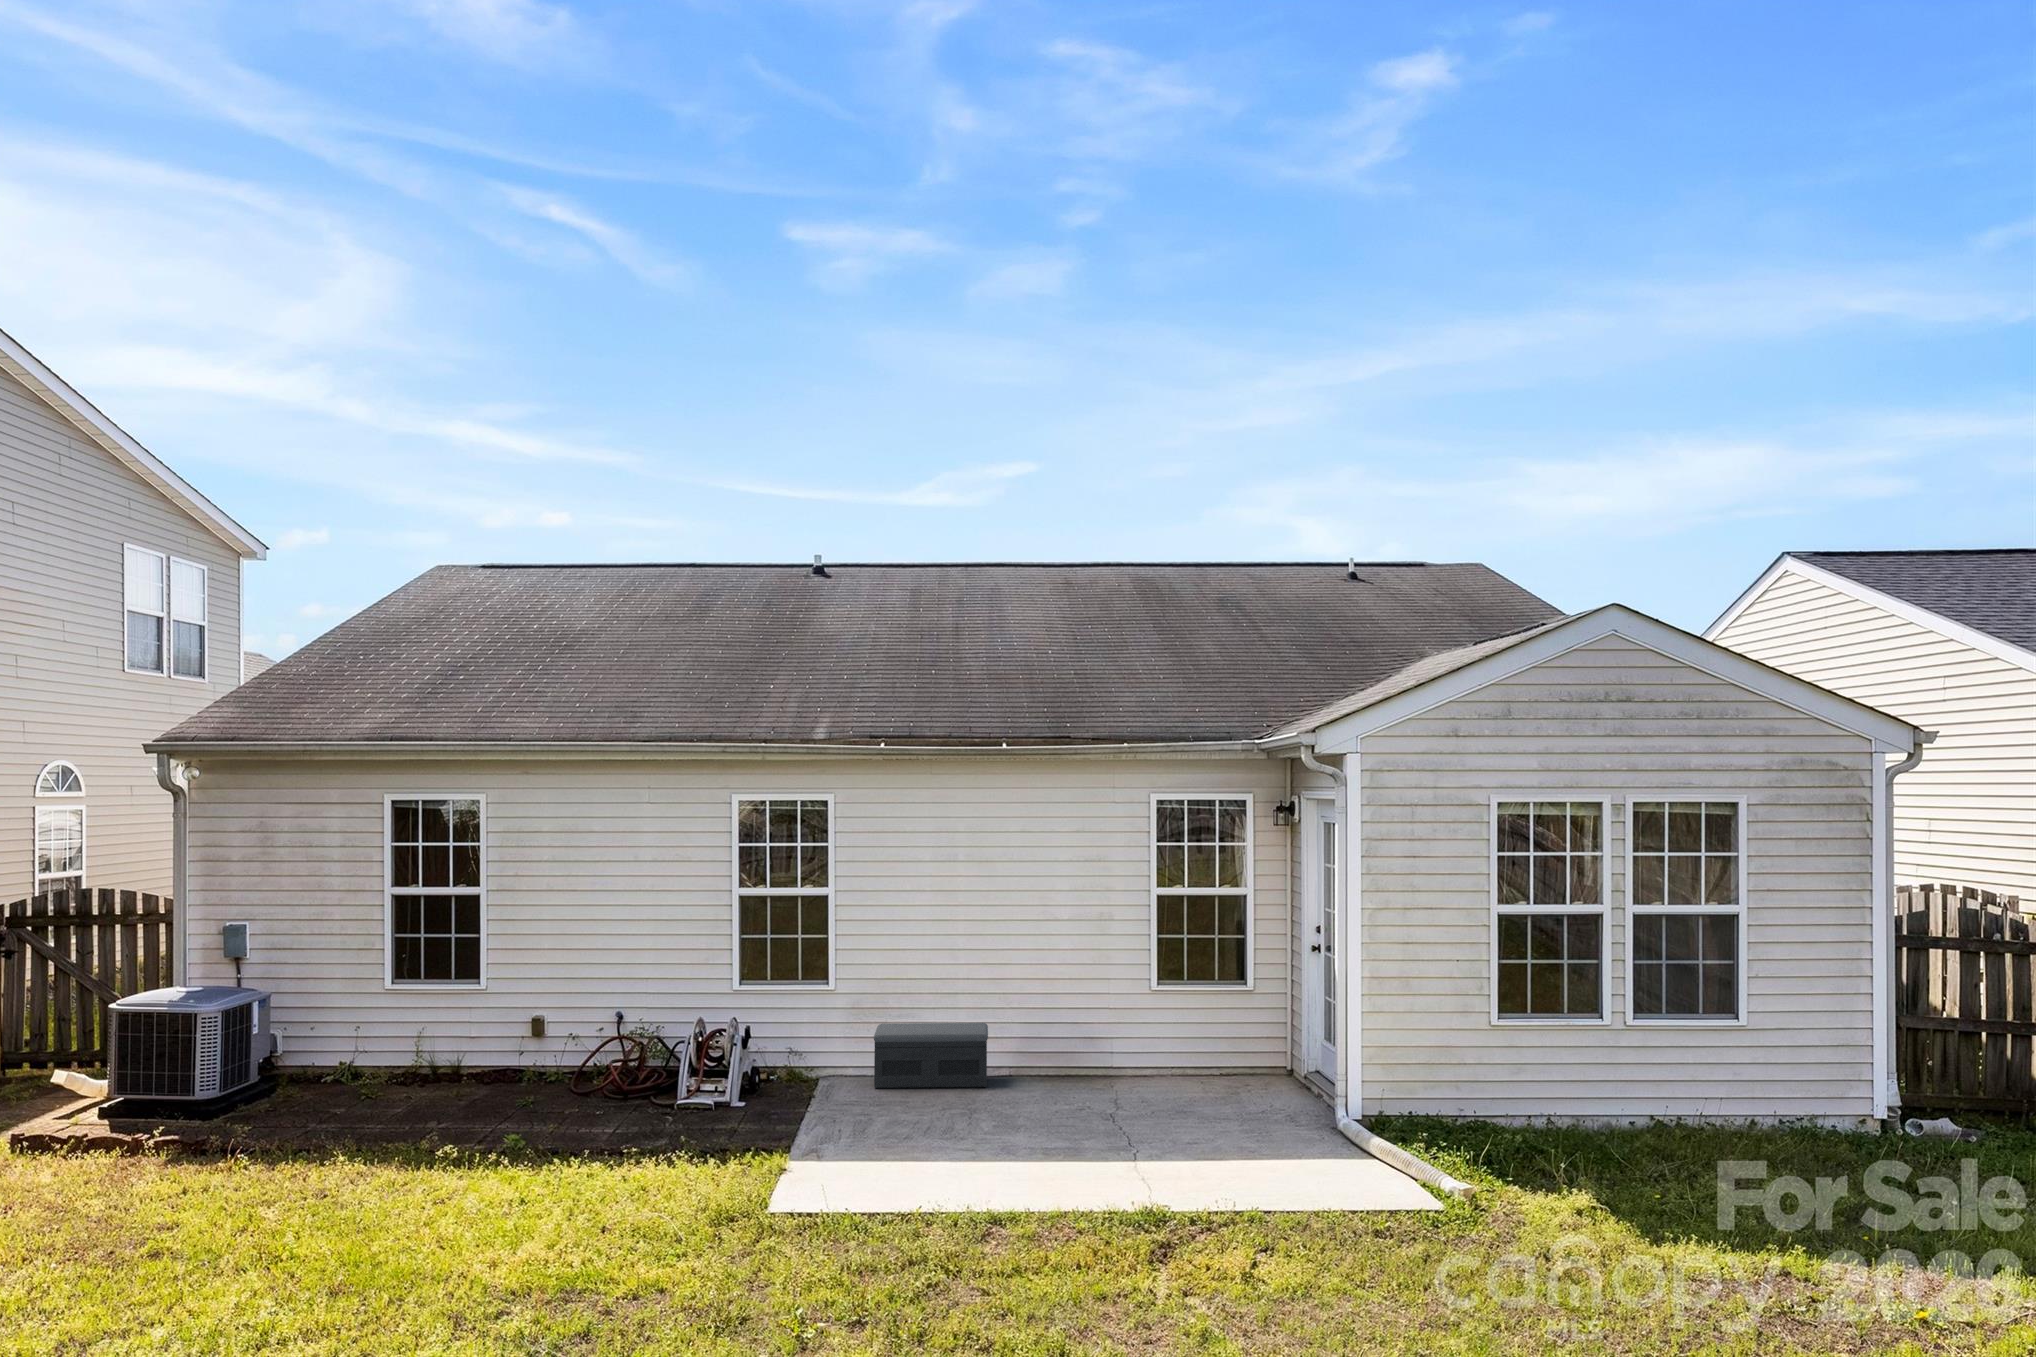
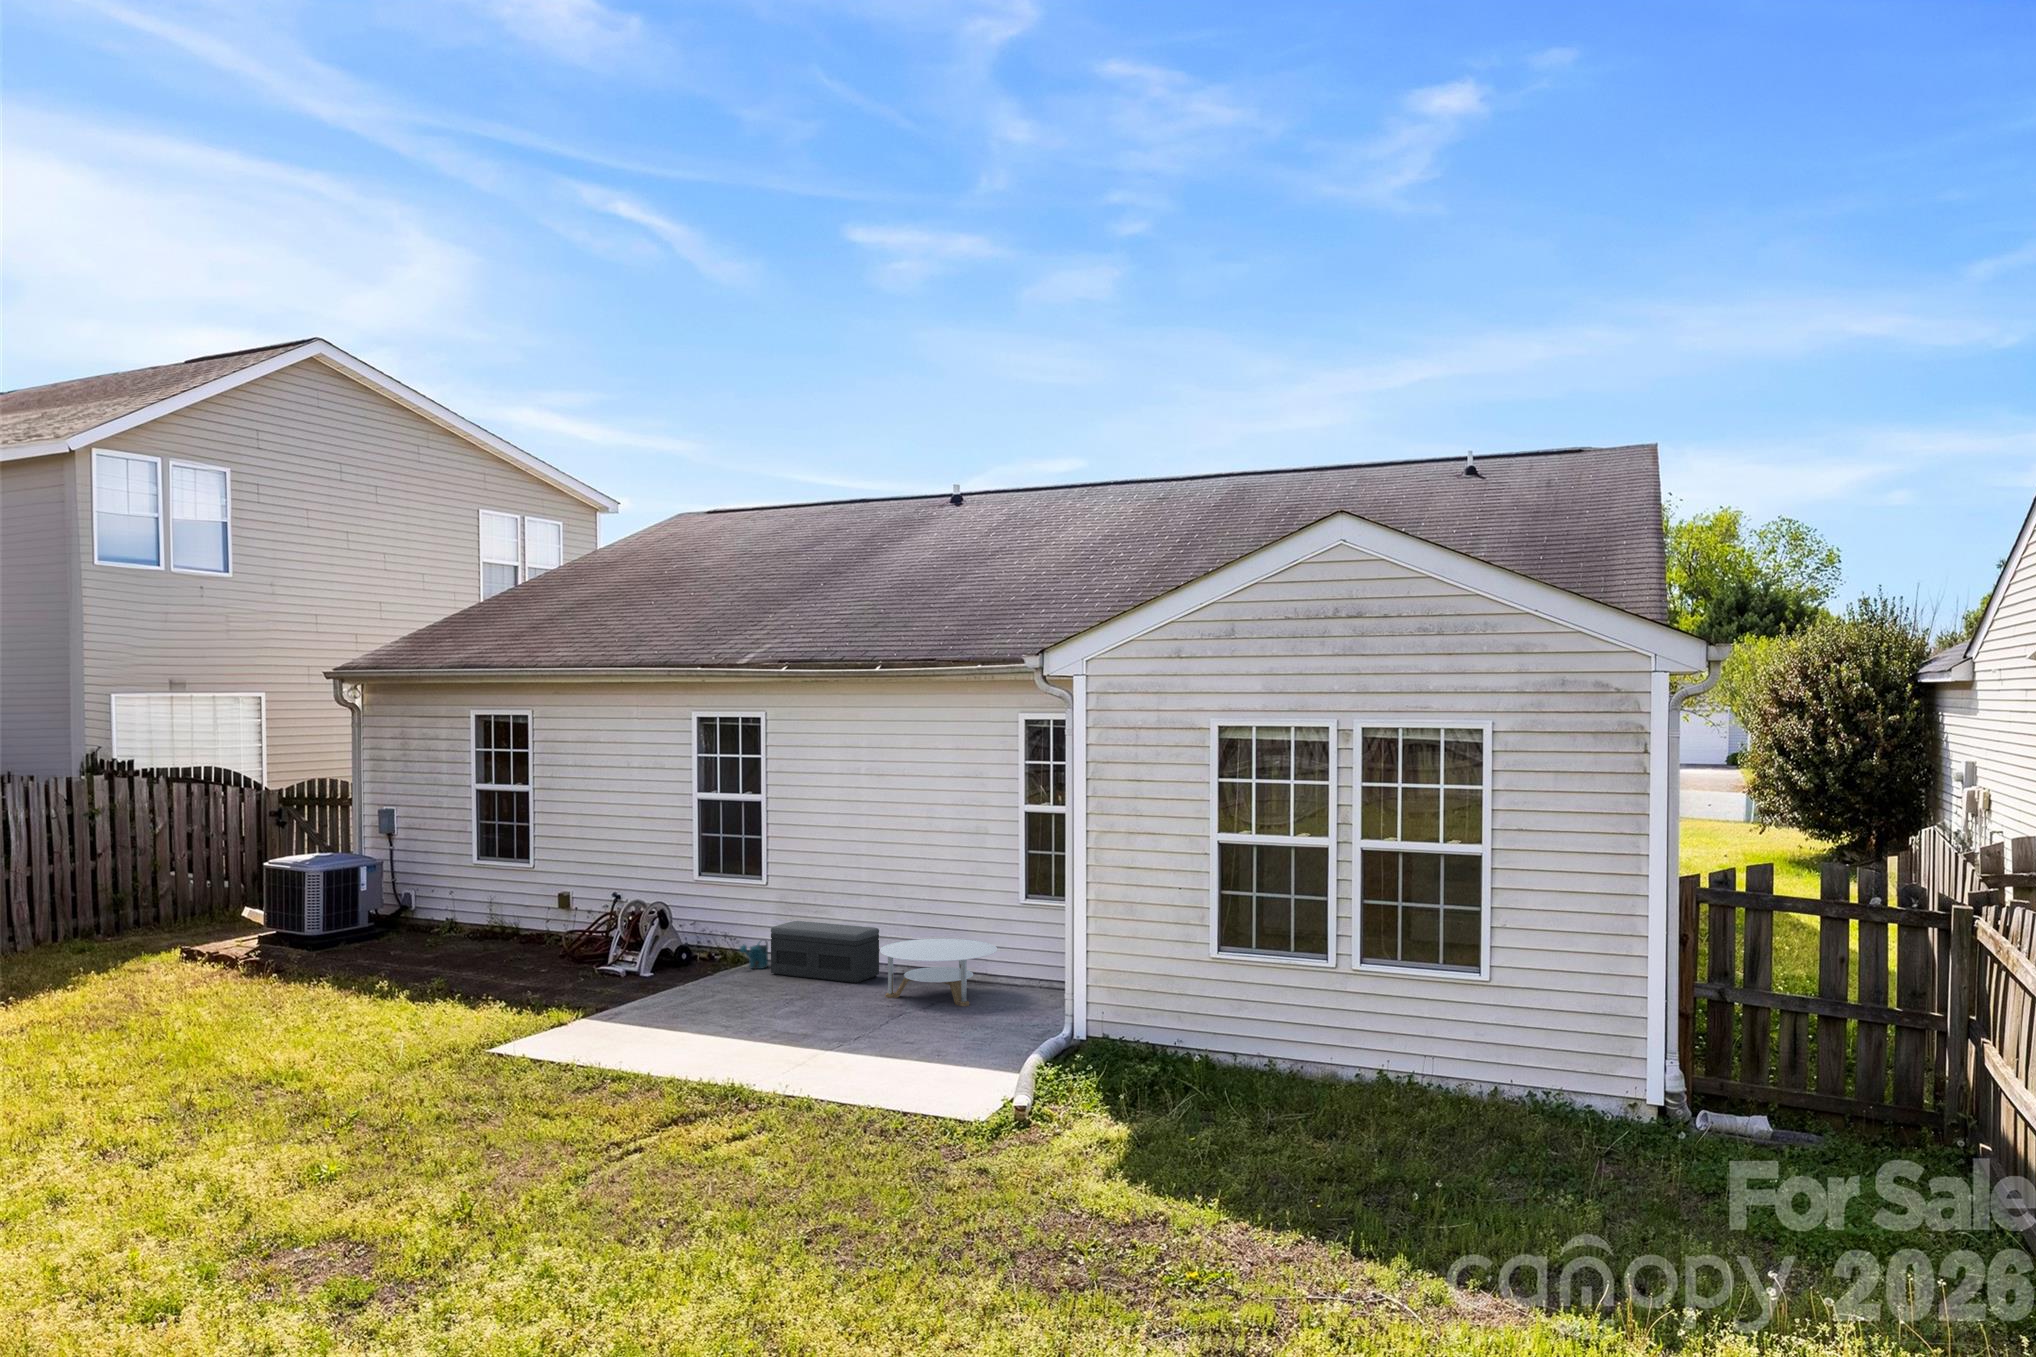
round table: none [1038,1026,1162,1102] -> present [880,938,997,1006]
watering can: none [829,1049,850,1084] -> present [740,941,769,969]

